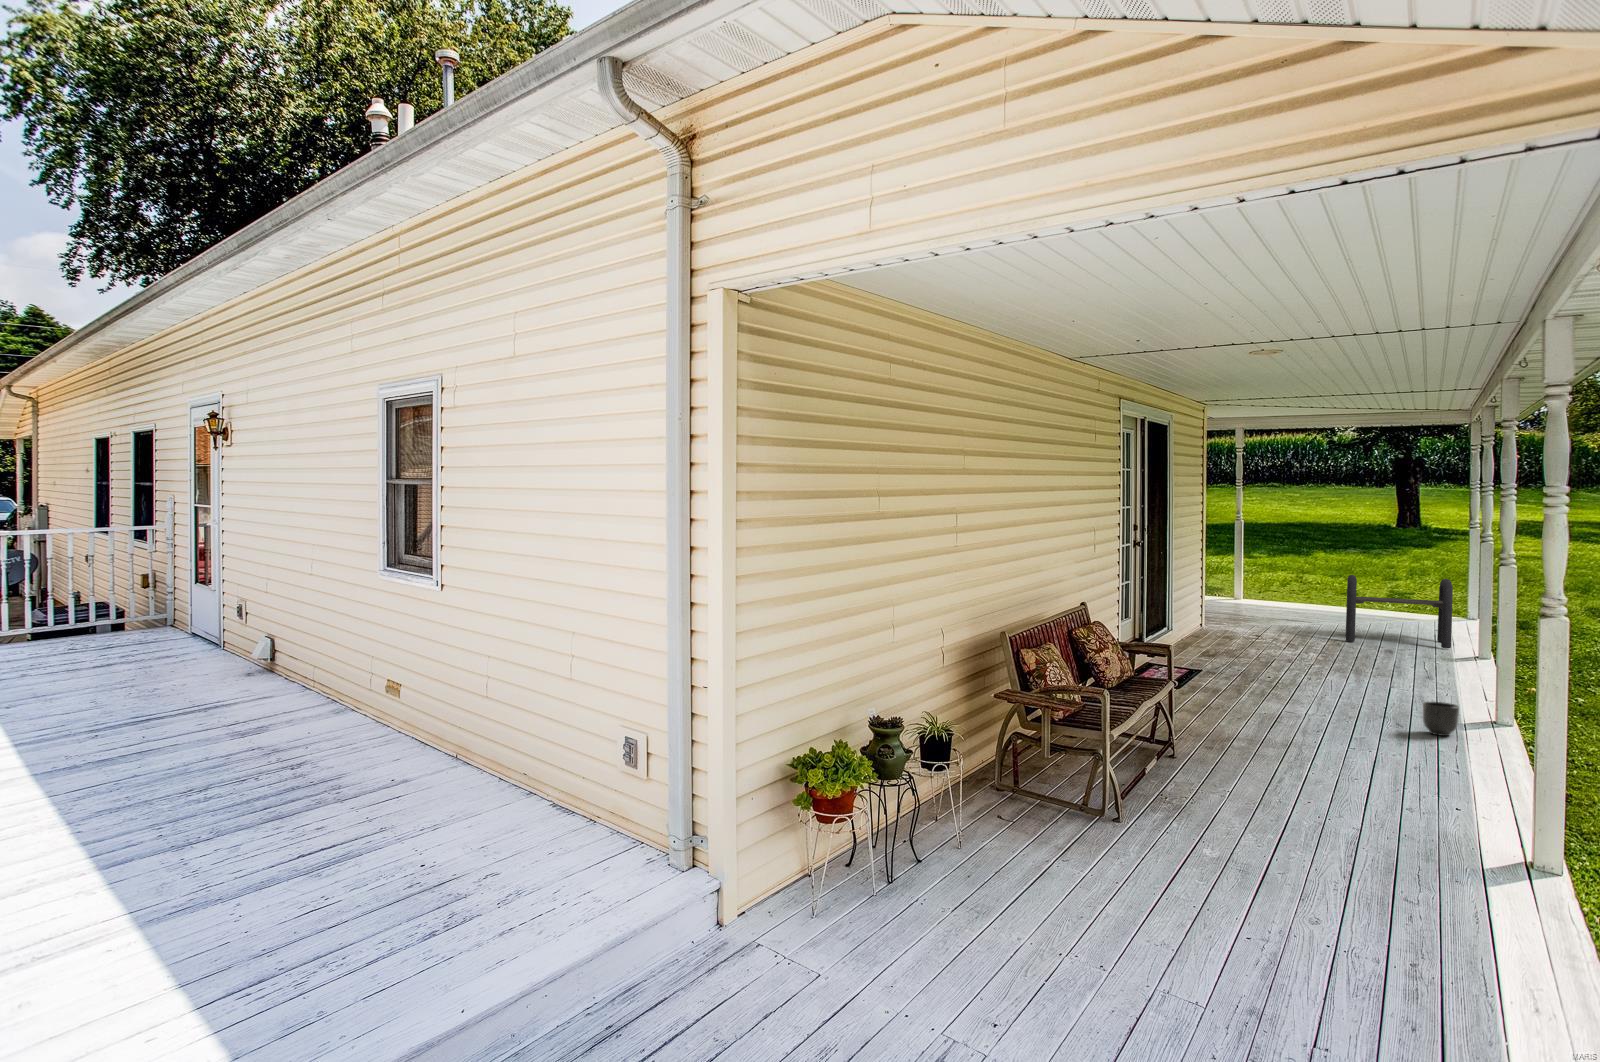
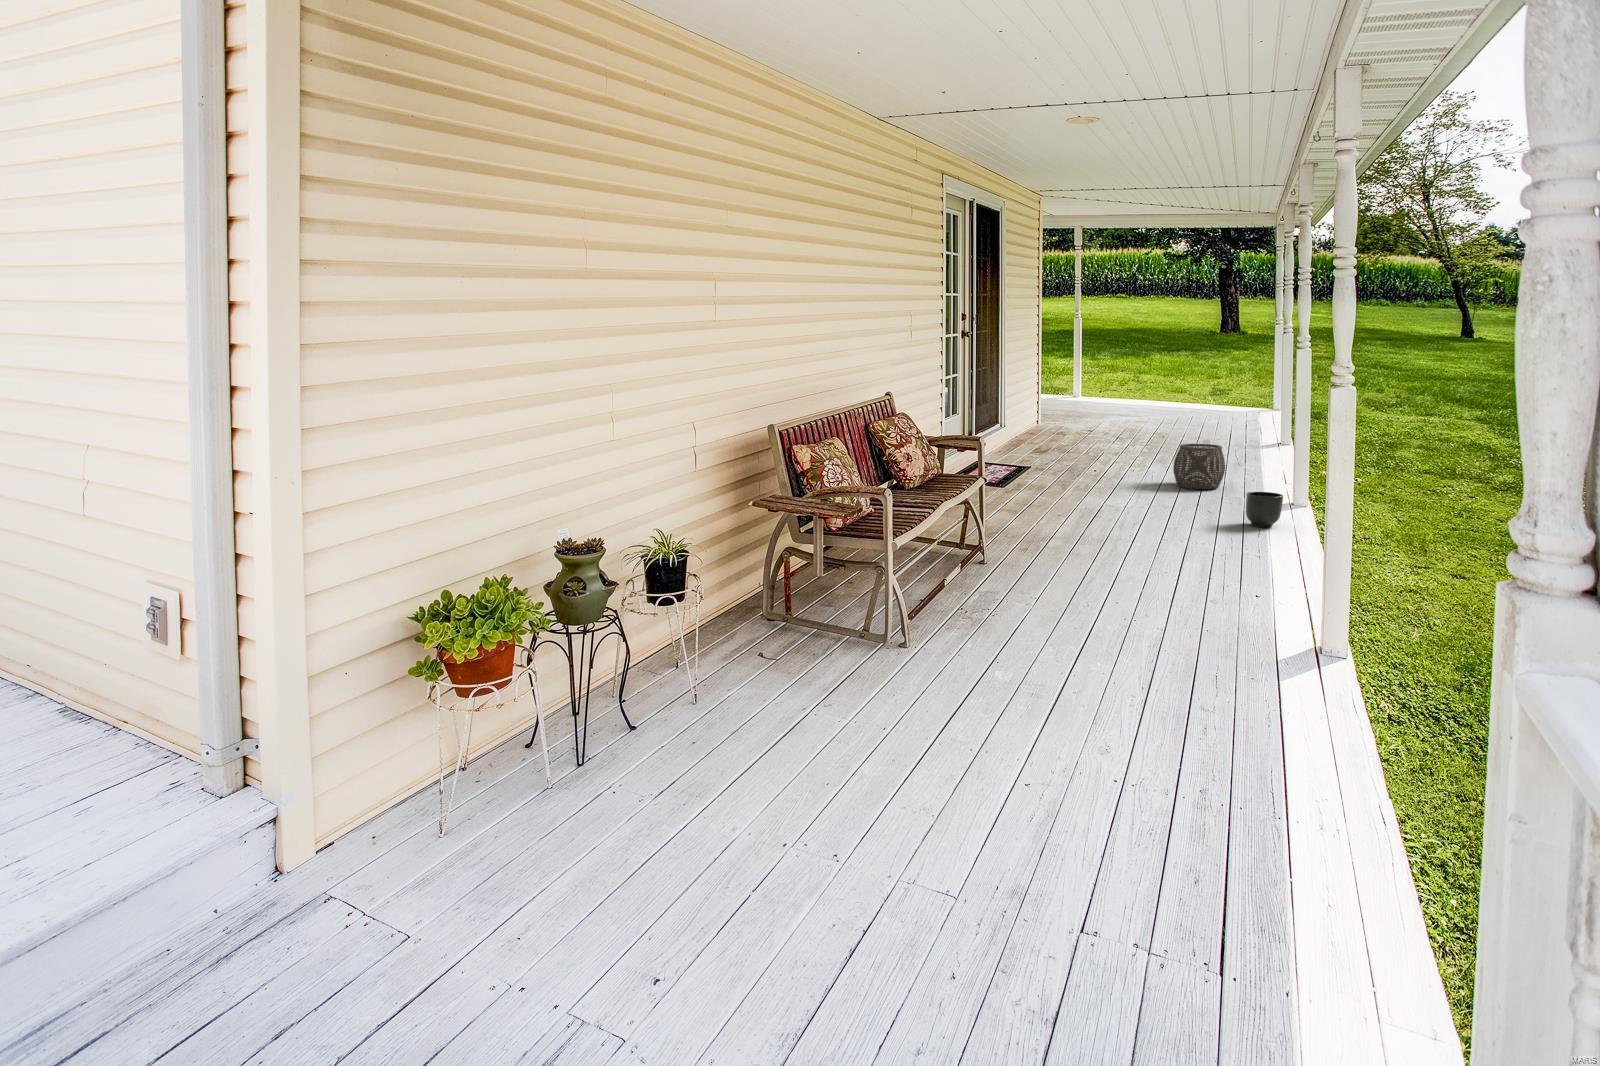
bench: present [1346,575,1453,648] -> none [1174,368,1279,439]
woven basket: none [1348,652,1401,697] -> present [1173,444,1226,490]

